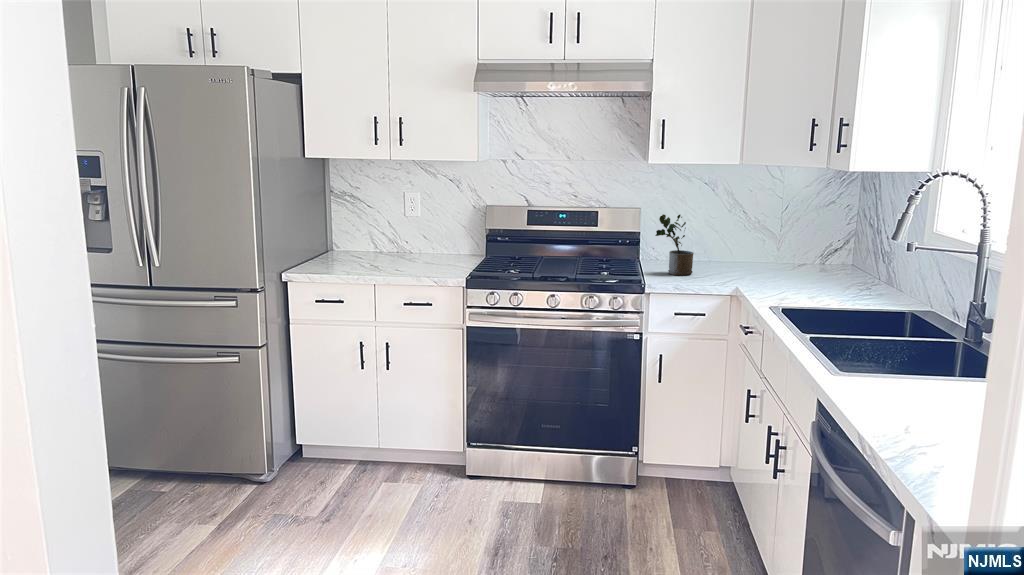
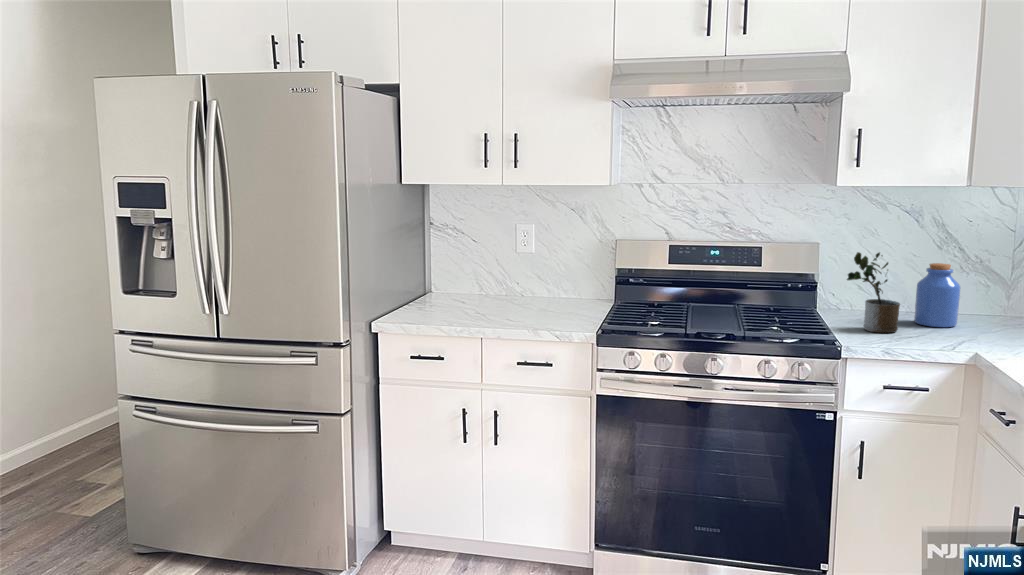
jar: none [708,223,739,271] -> present [914,263,960,327]

